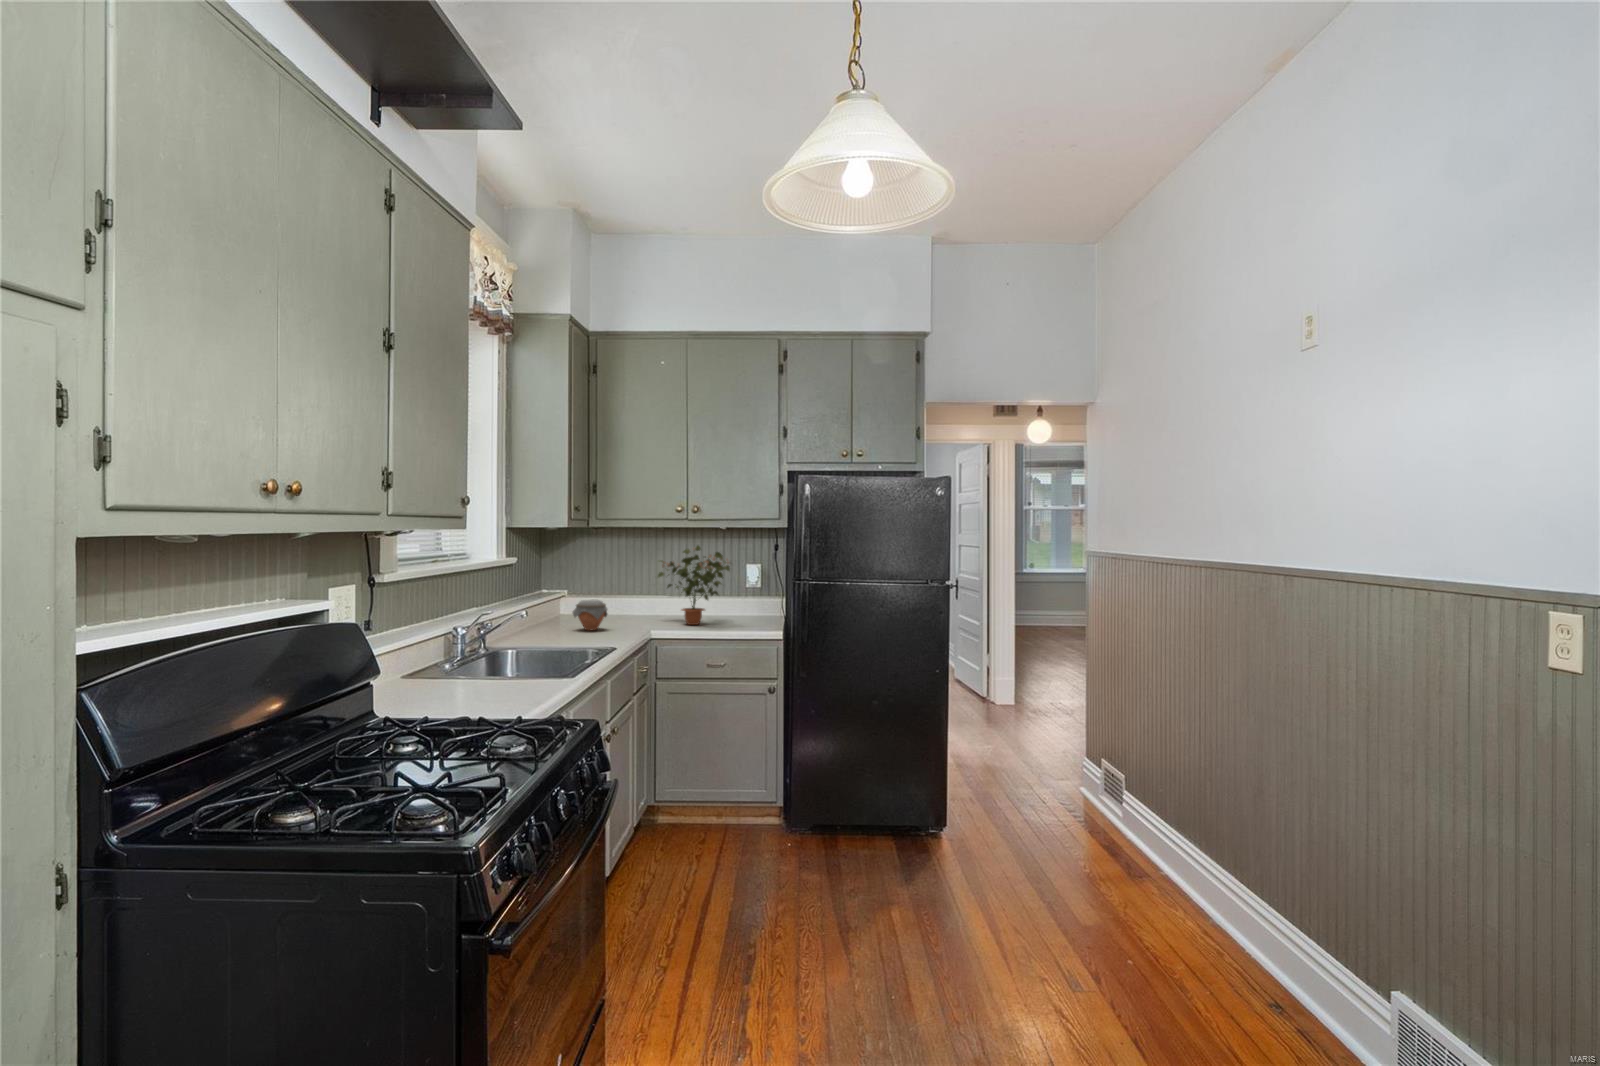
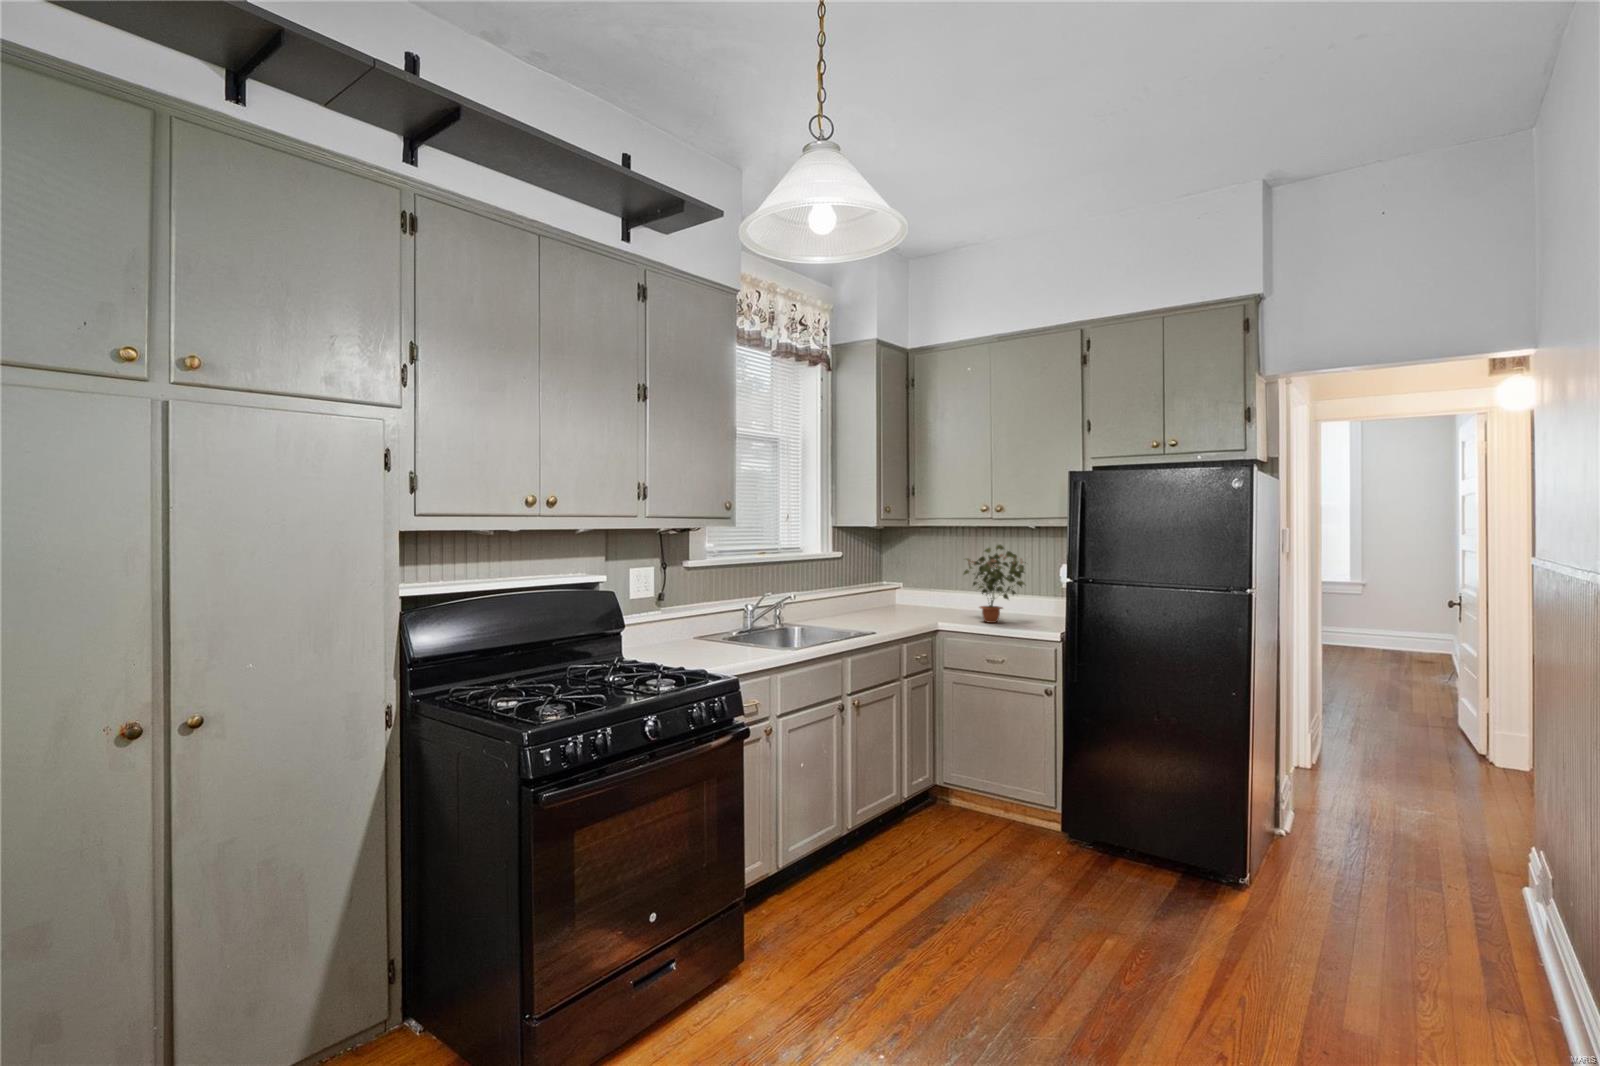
jar: present [572,600,607,631] -> none [874,592,905,619]

